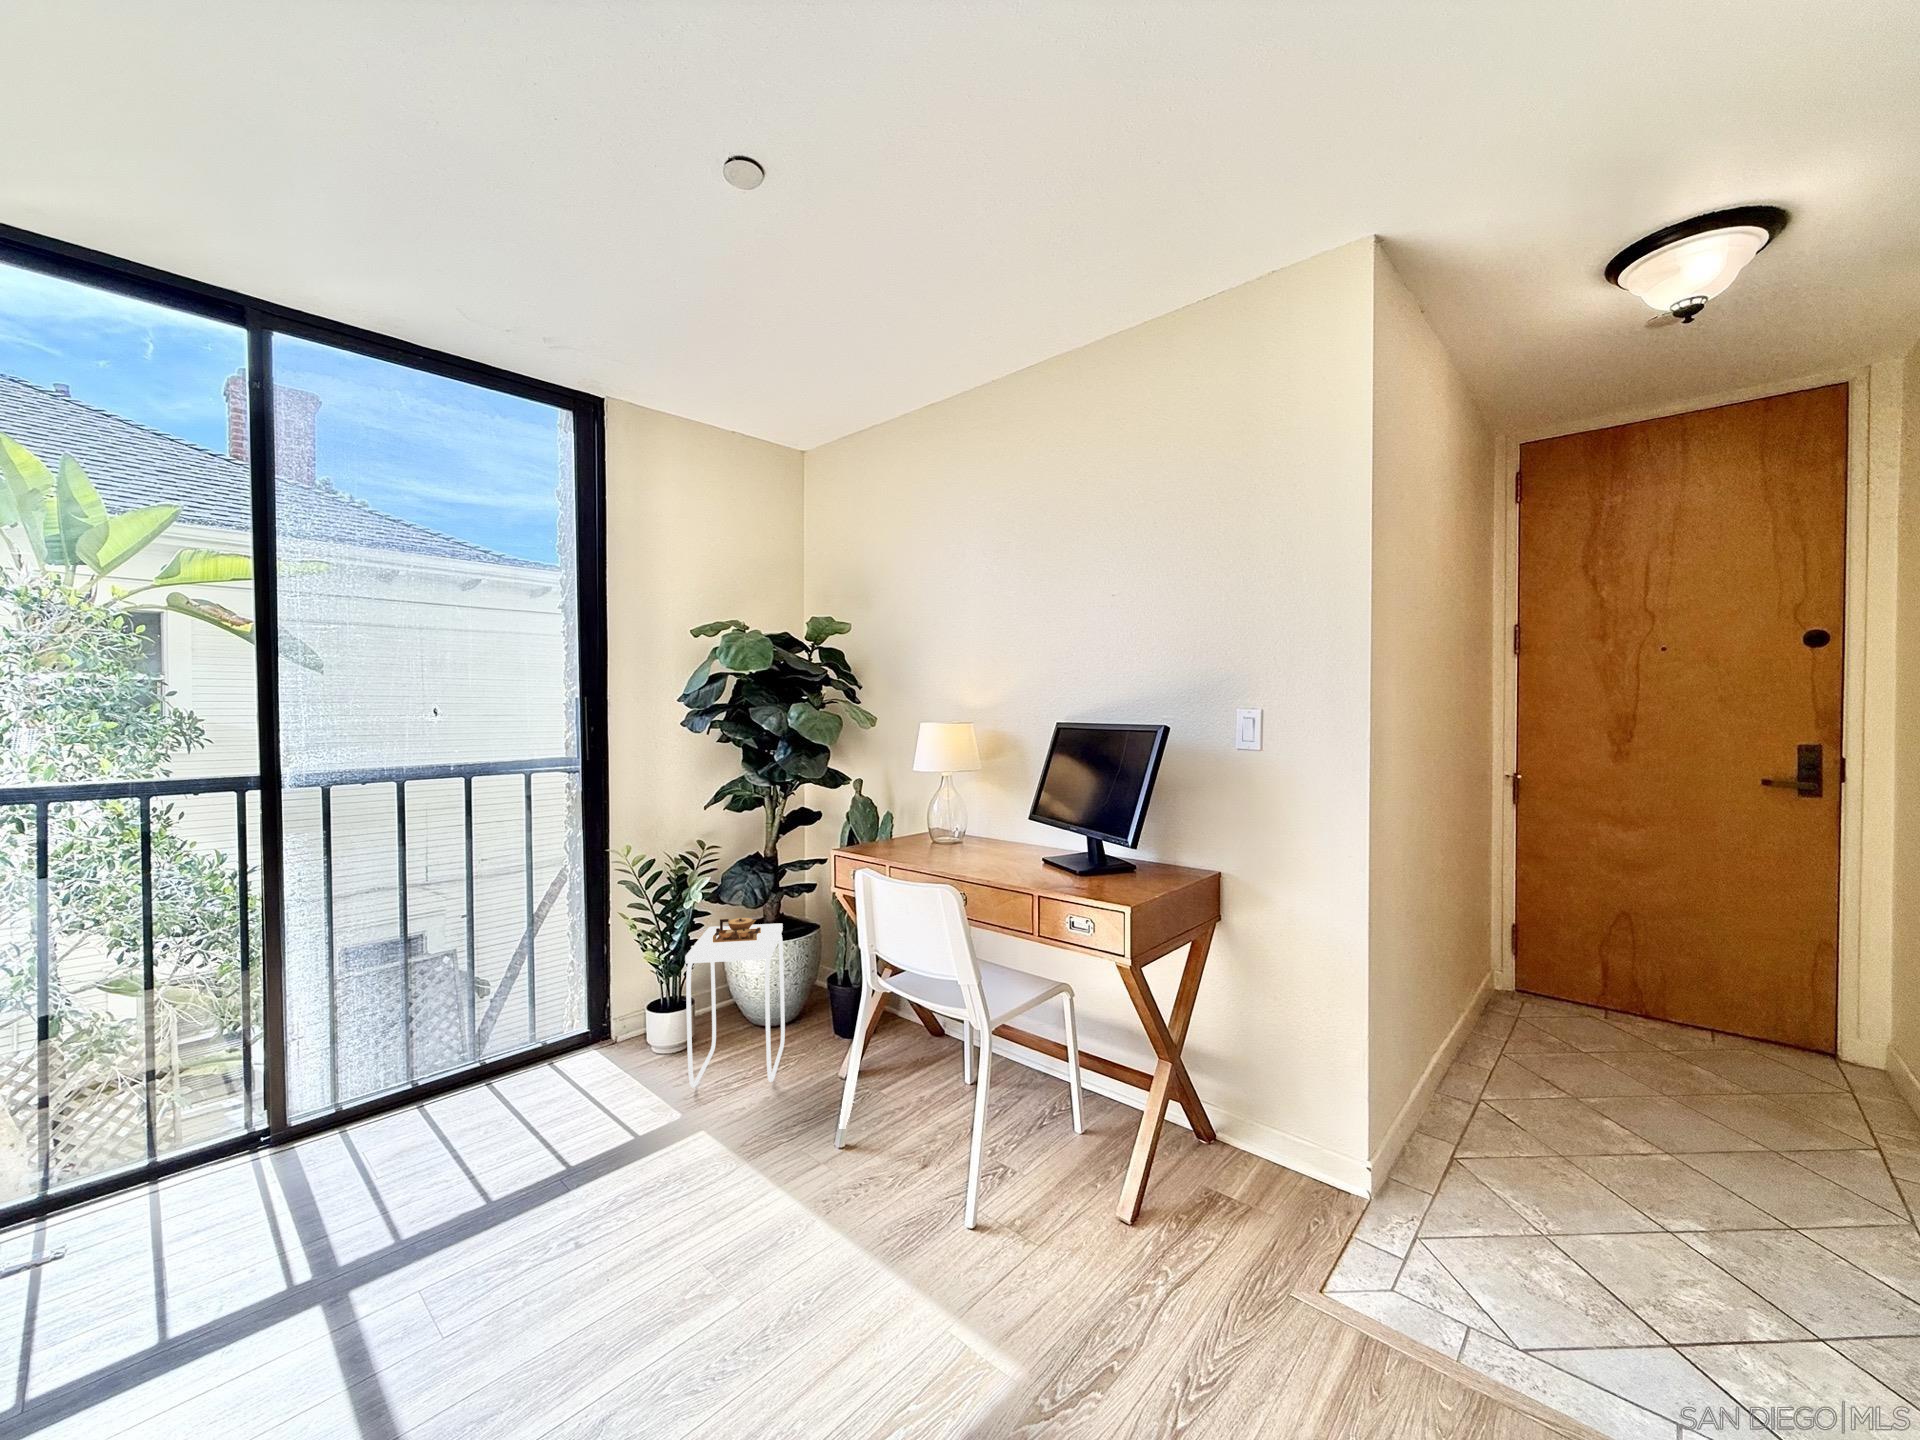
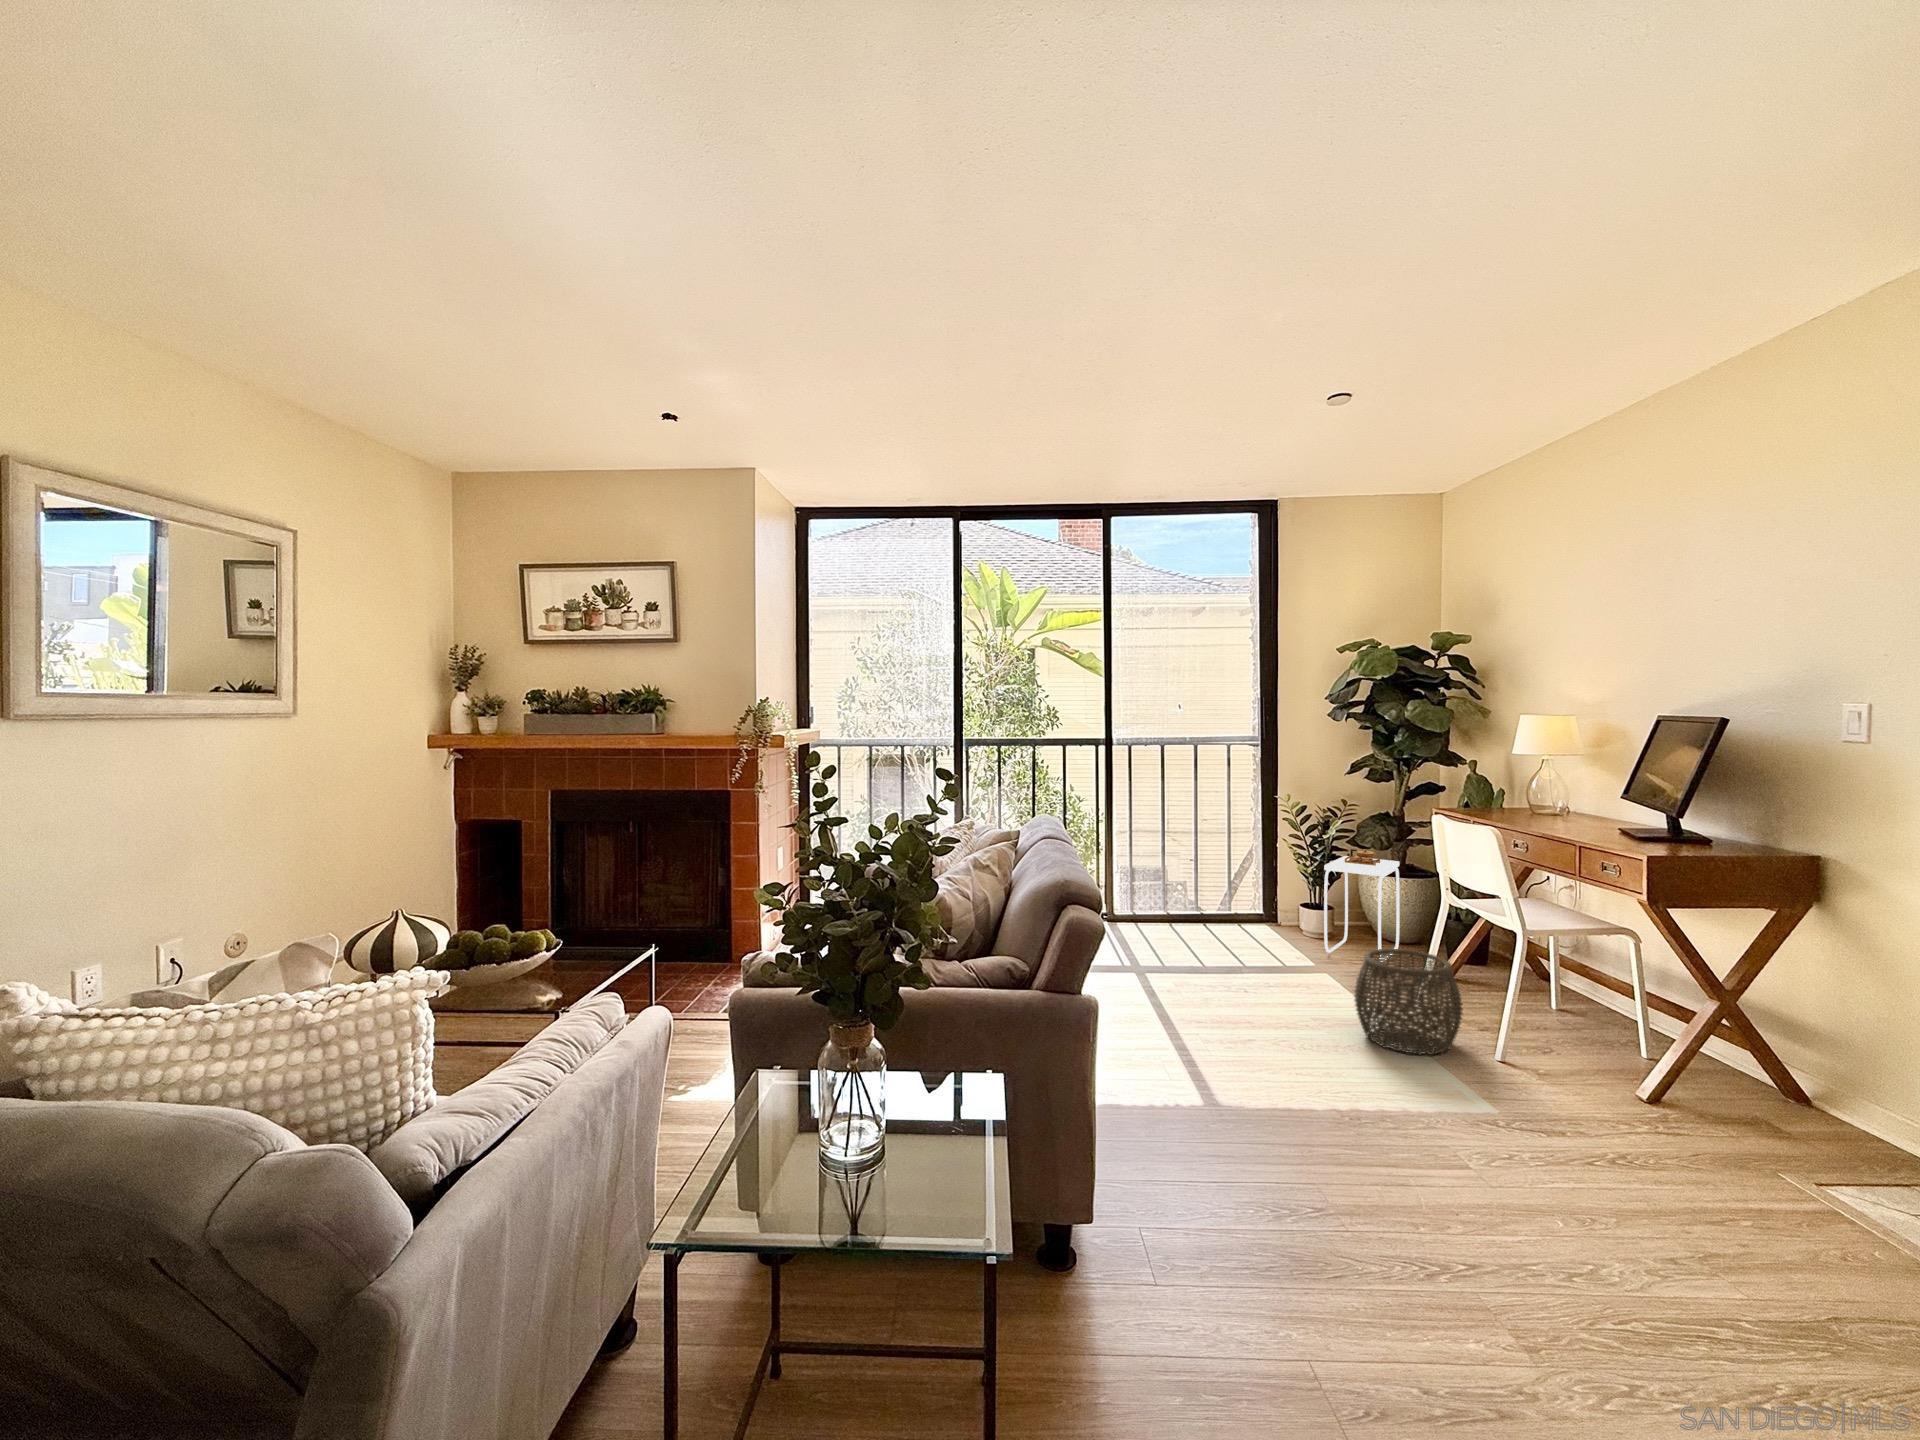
woven basket: none [773,1120,949,1358] -> present [1354,949,1463,1055]

